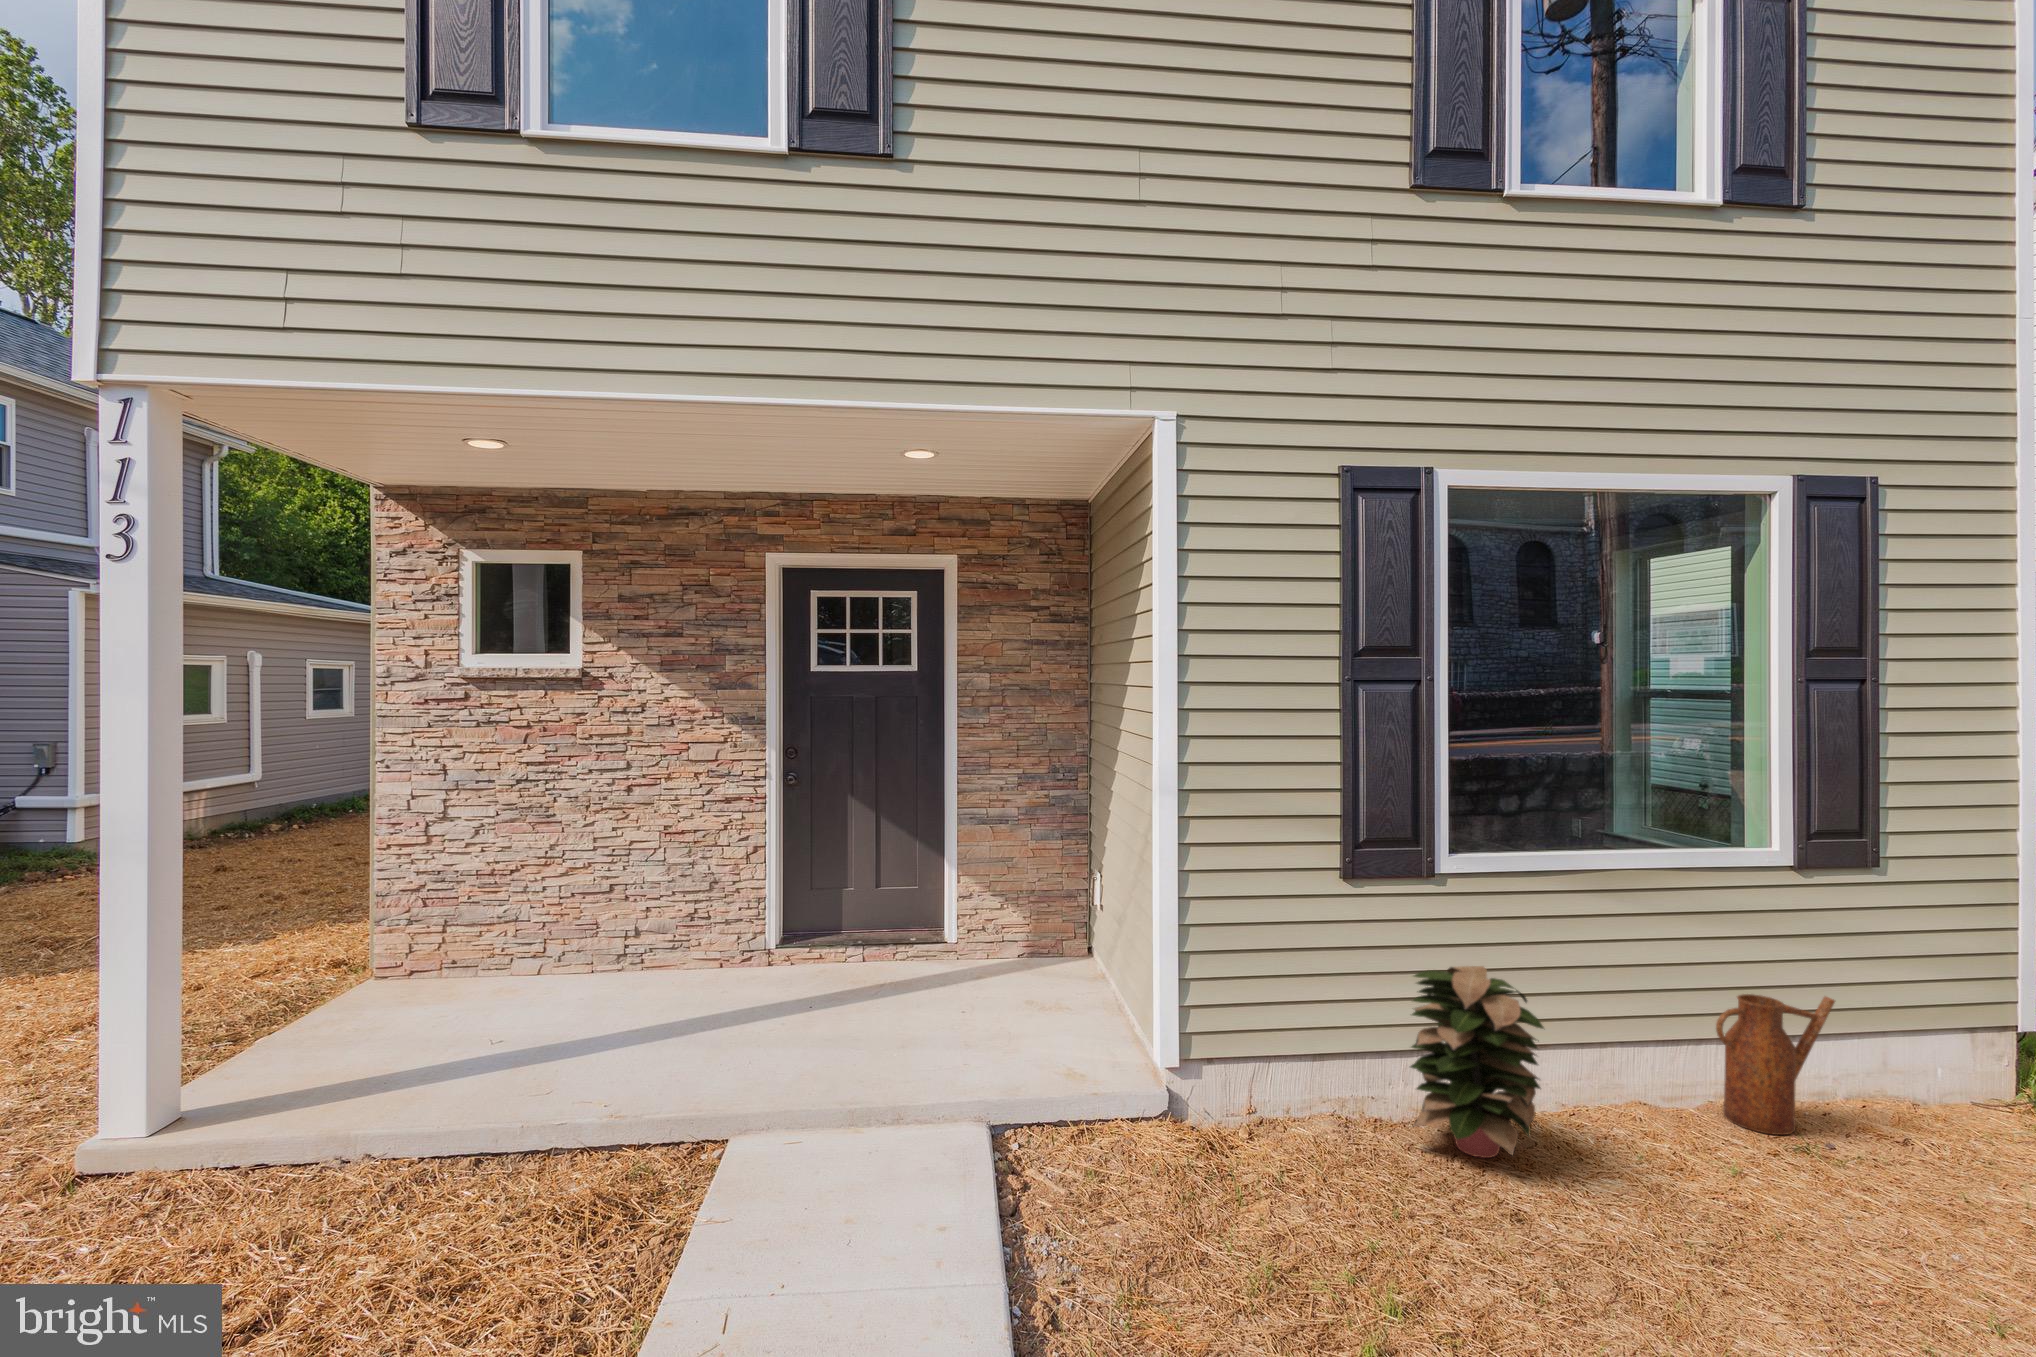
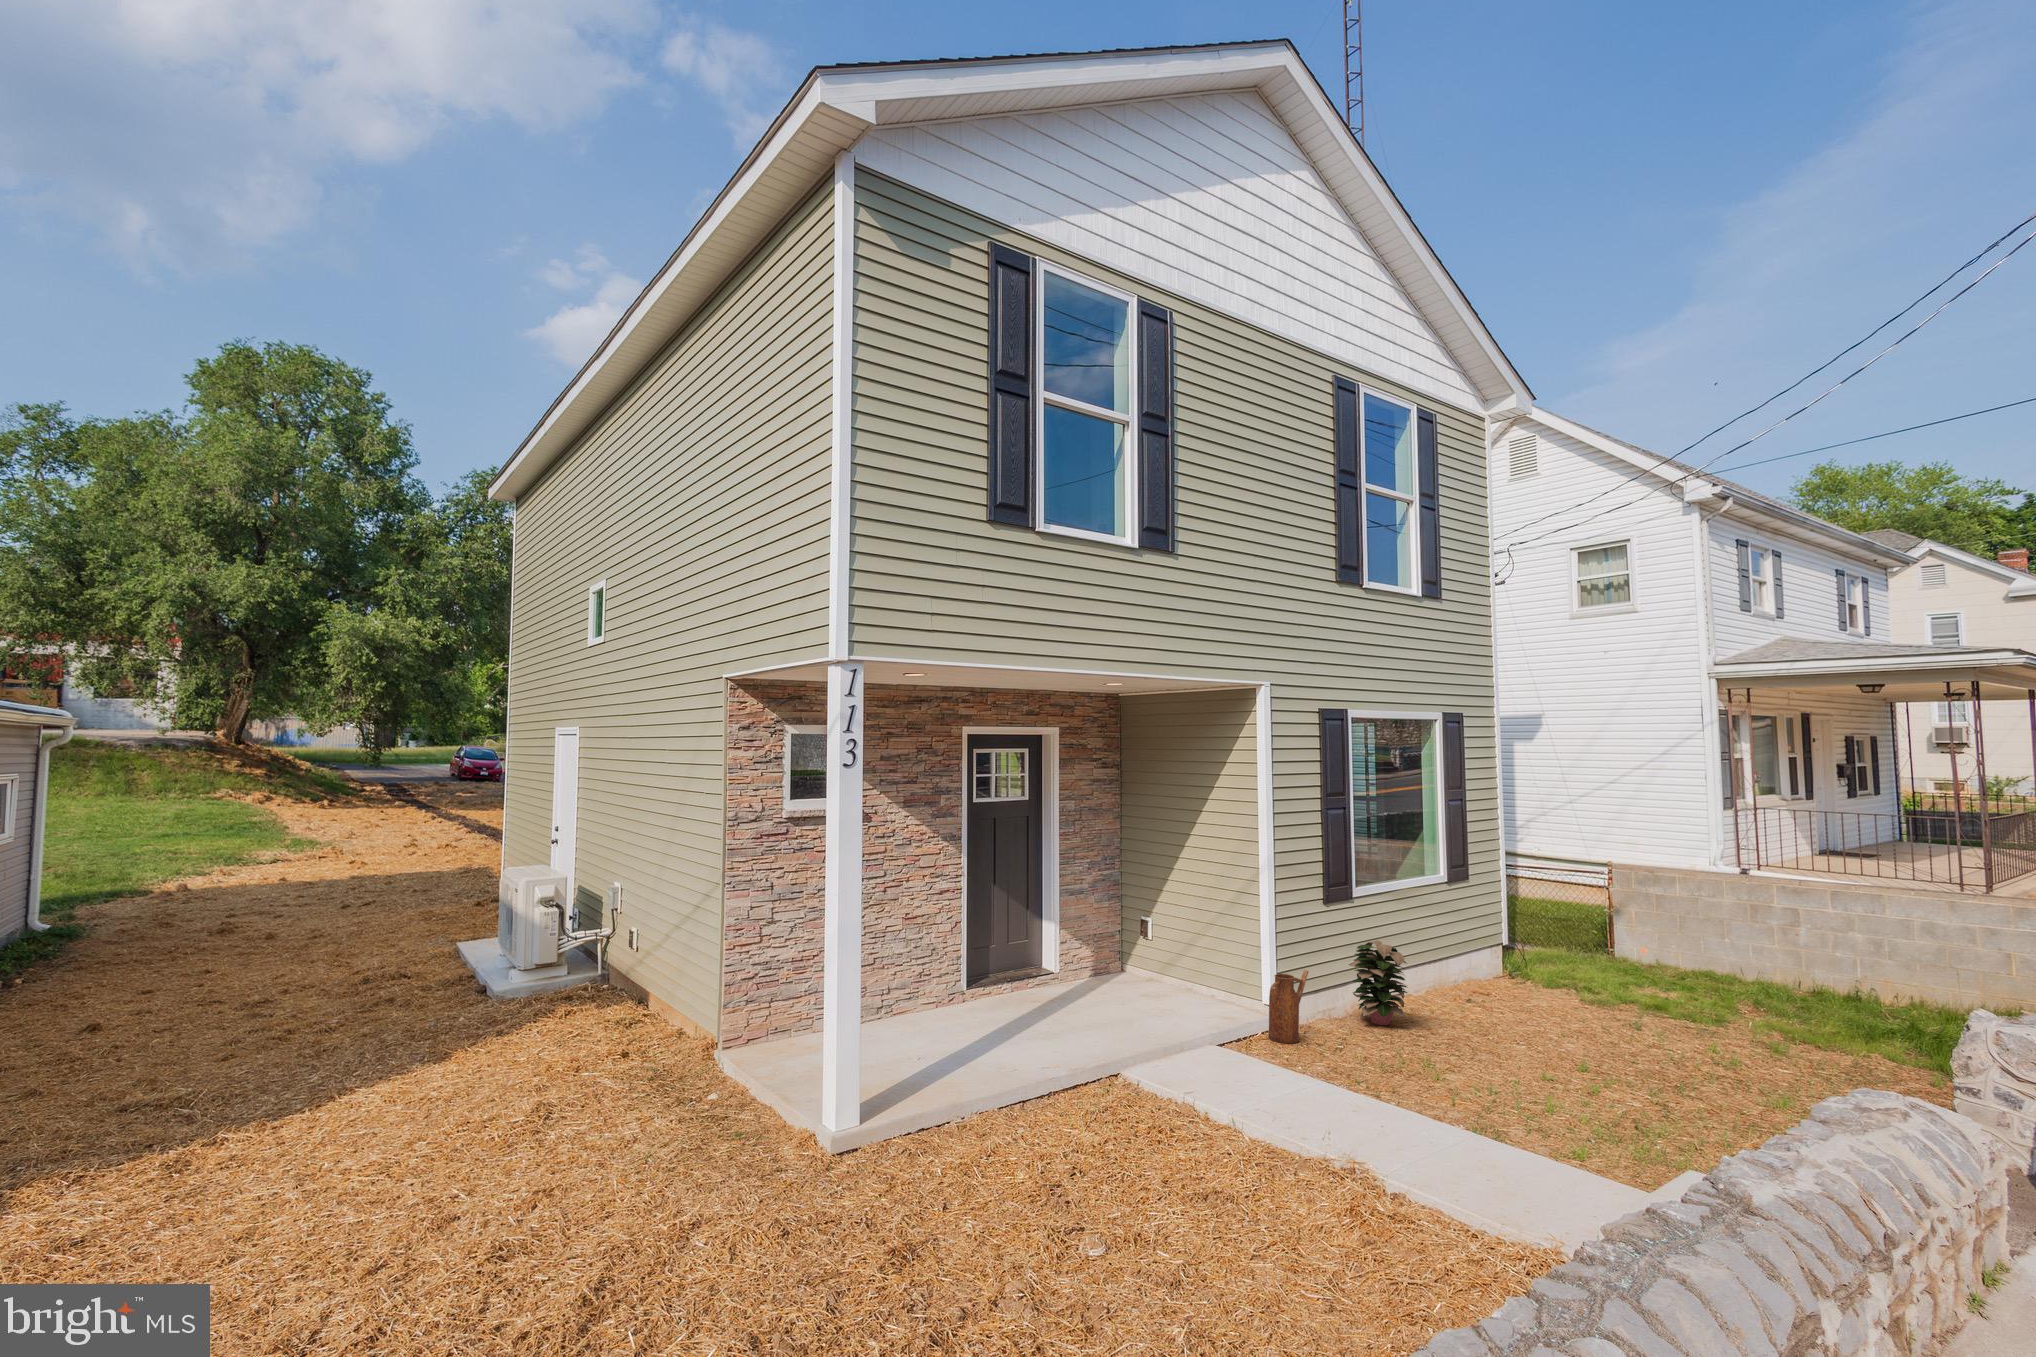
watering can: present [1716,994,1835,1135] -> present [1268,970,1308,1044]

